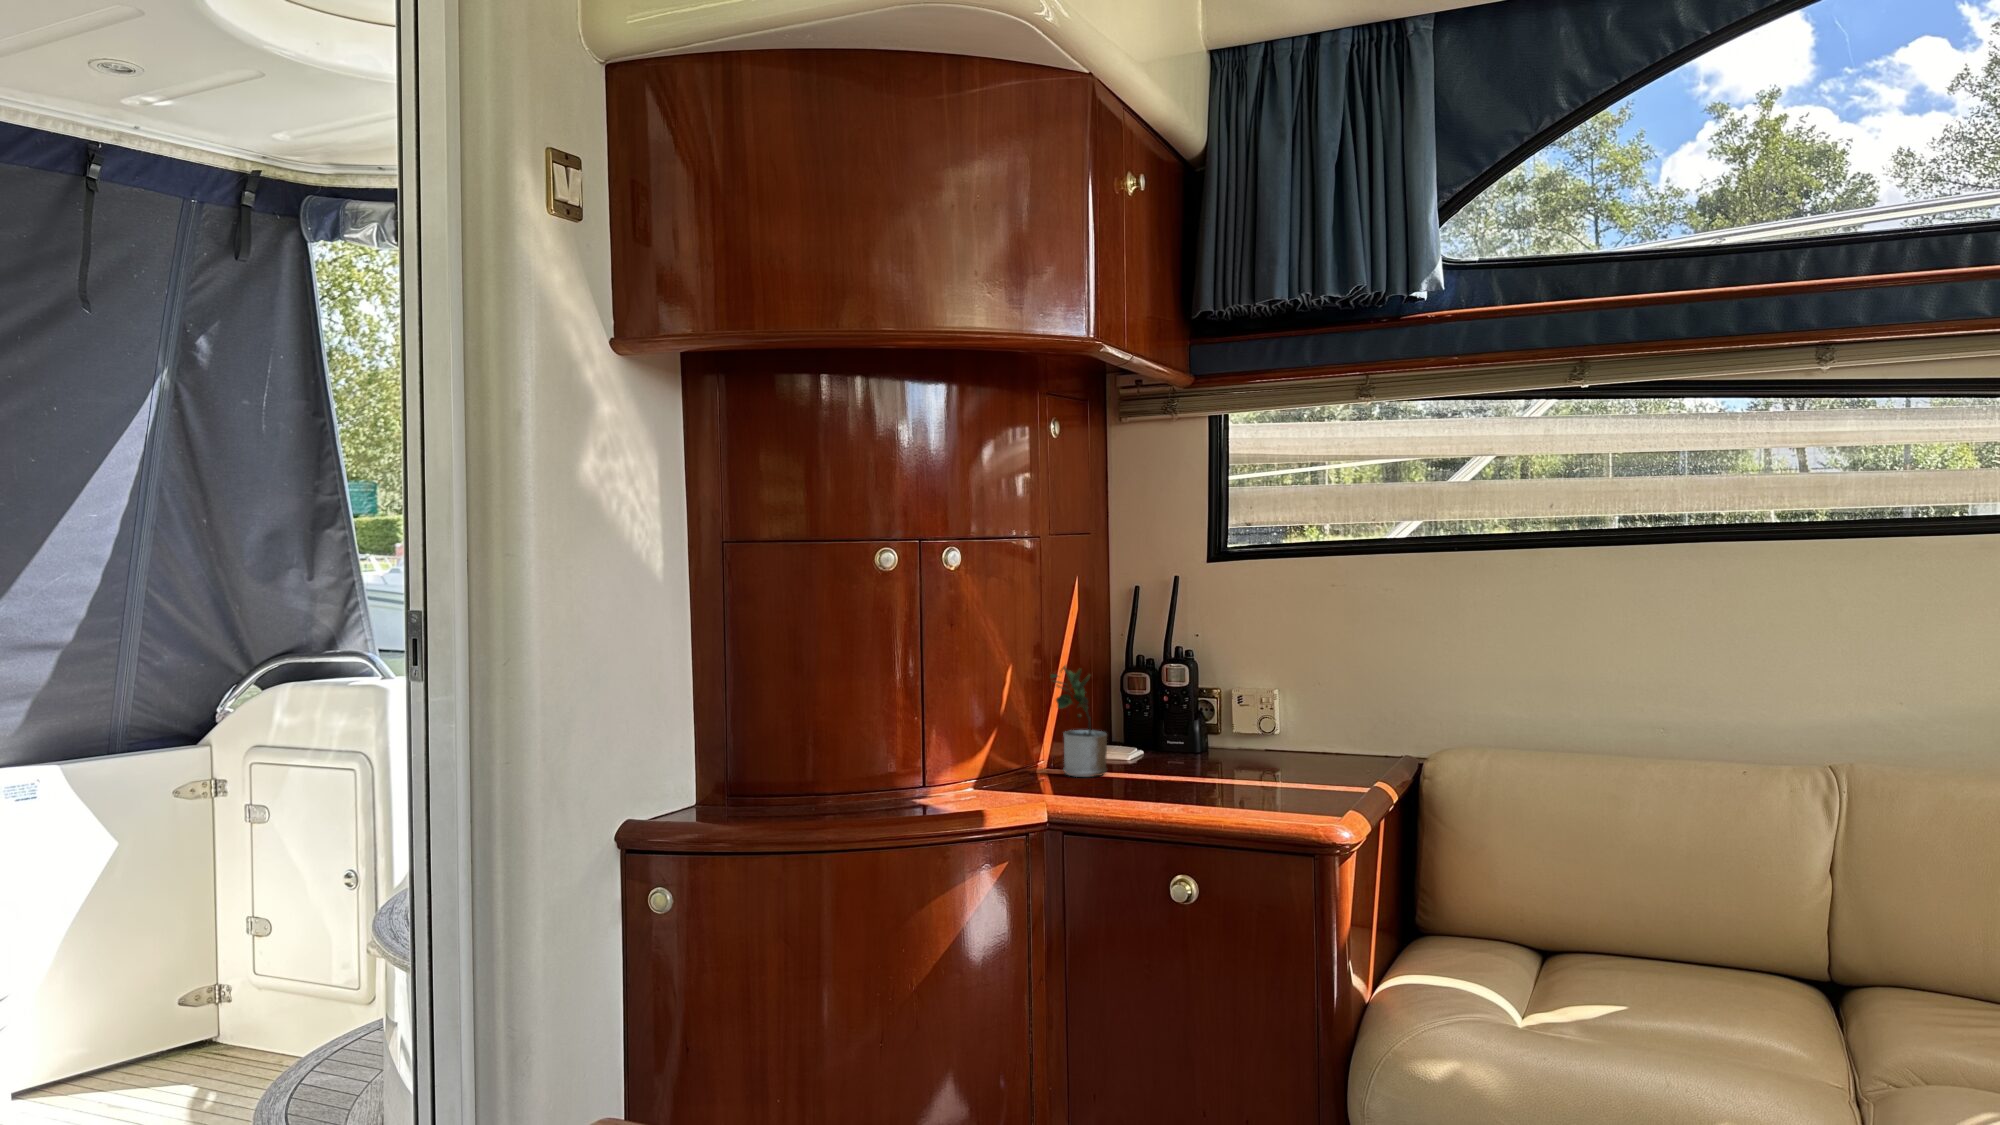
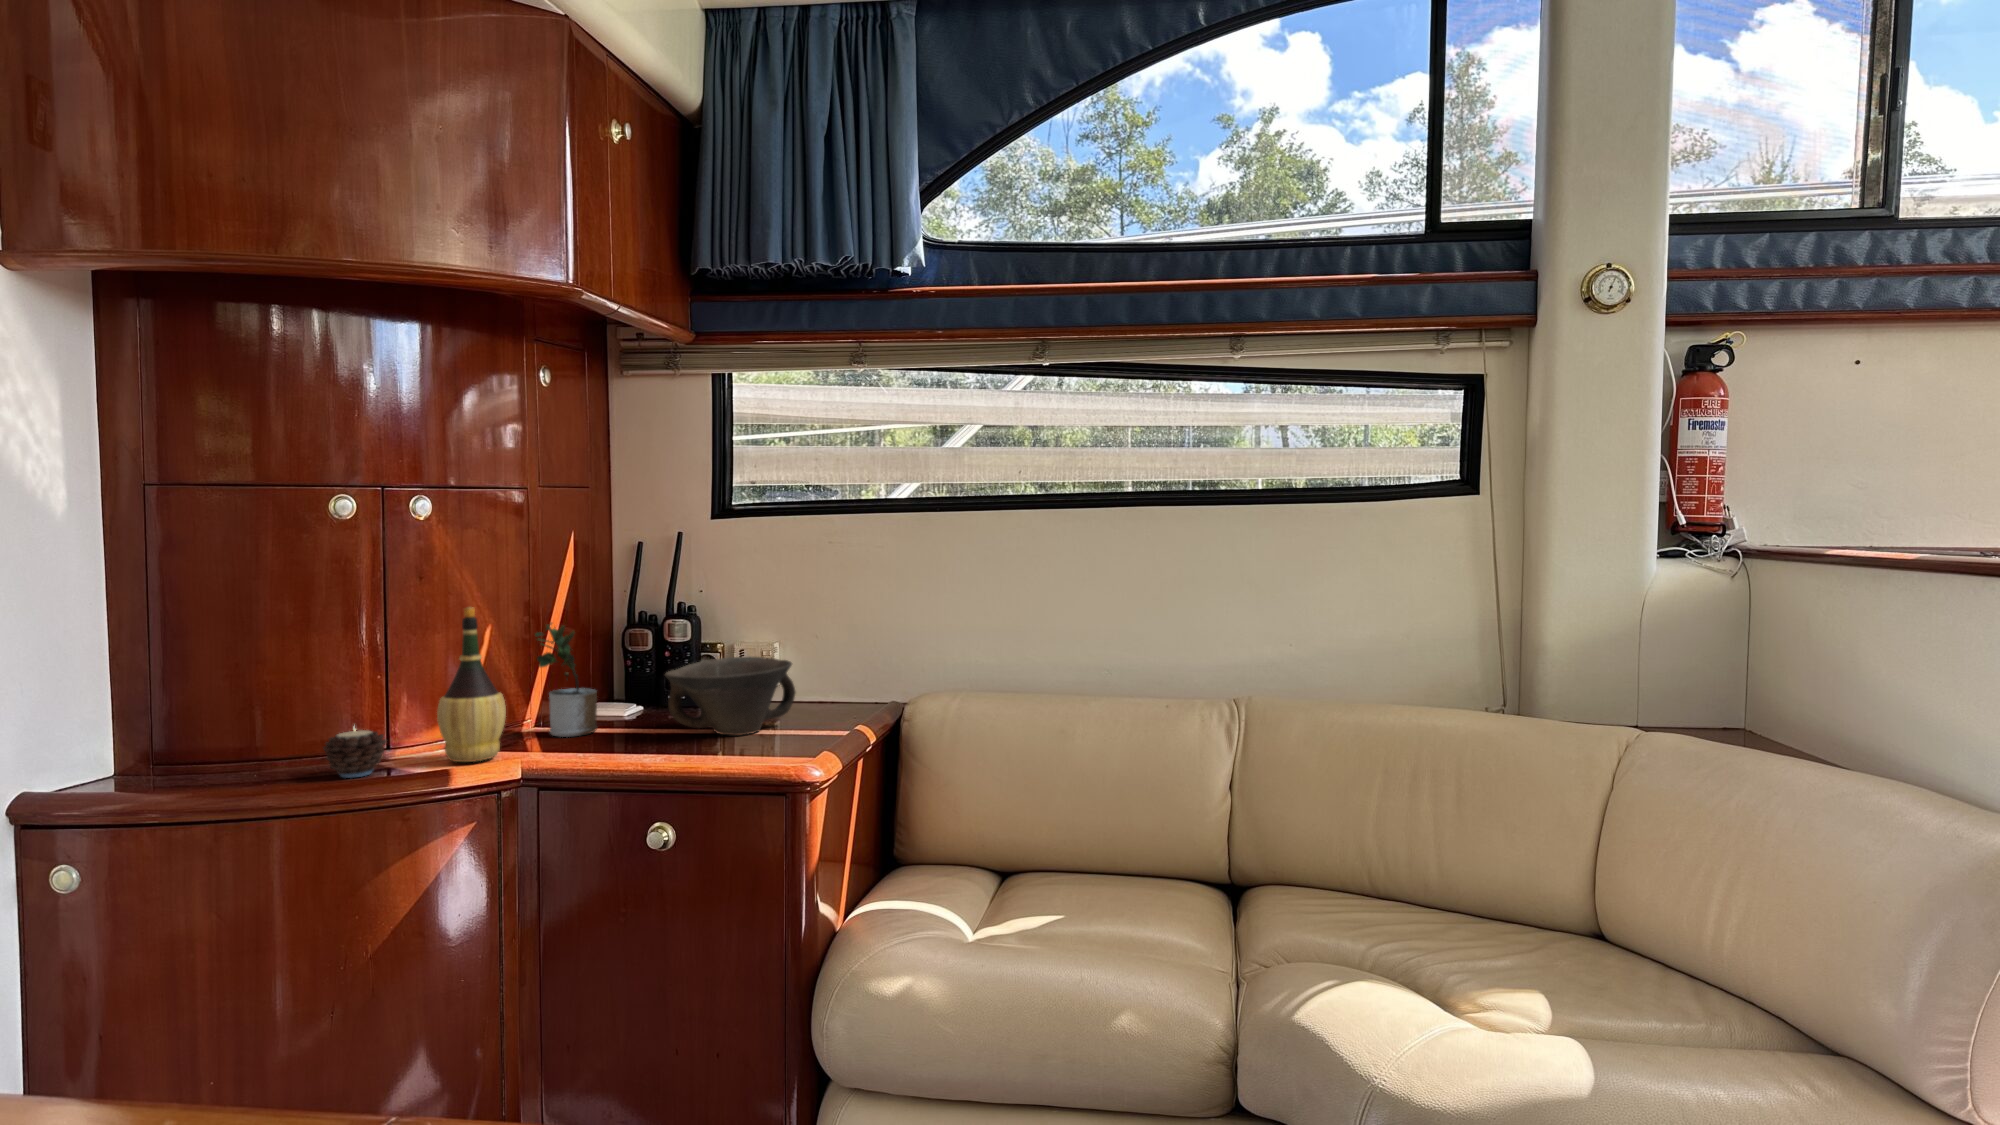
wine bottle: none [975,650,1033,796] -> present [437,607,506,762]
bowl: none [1174,706,1306,788] -> present [665,657,796,736]
candle: none [886,754,936,803] -> present [323,729,387,778]

